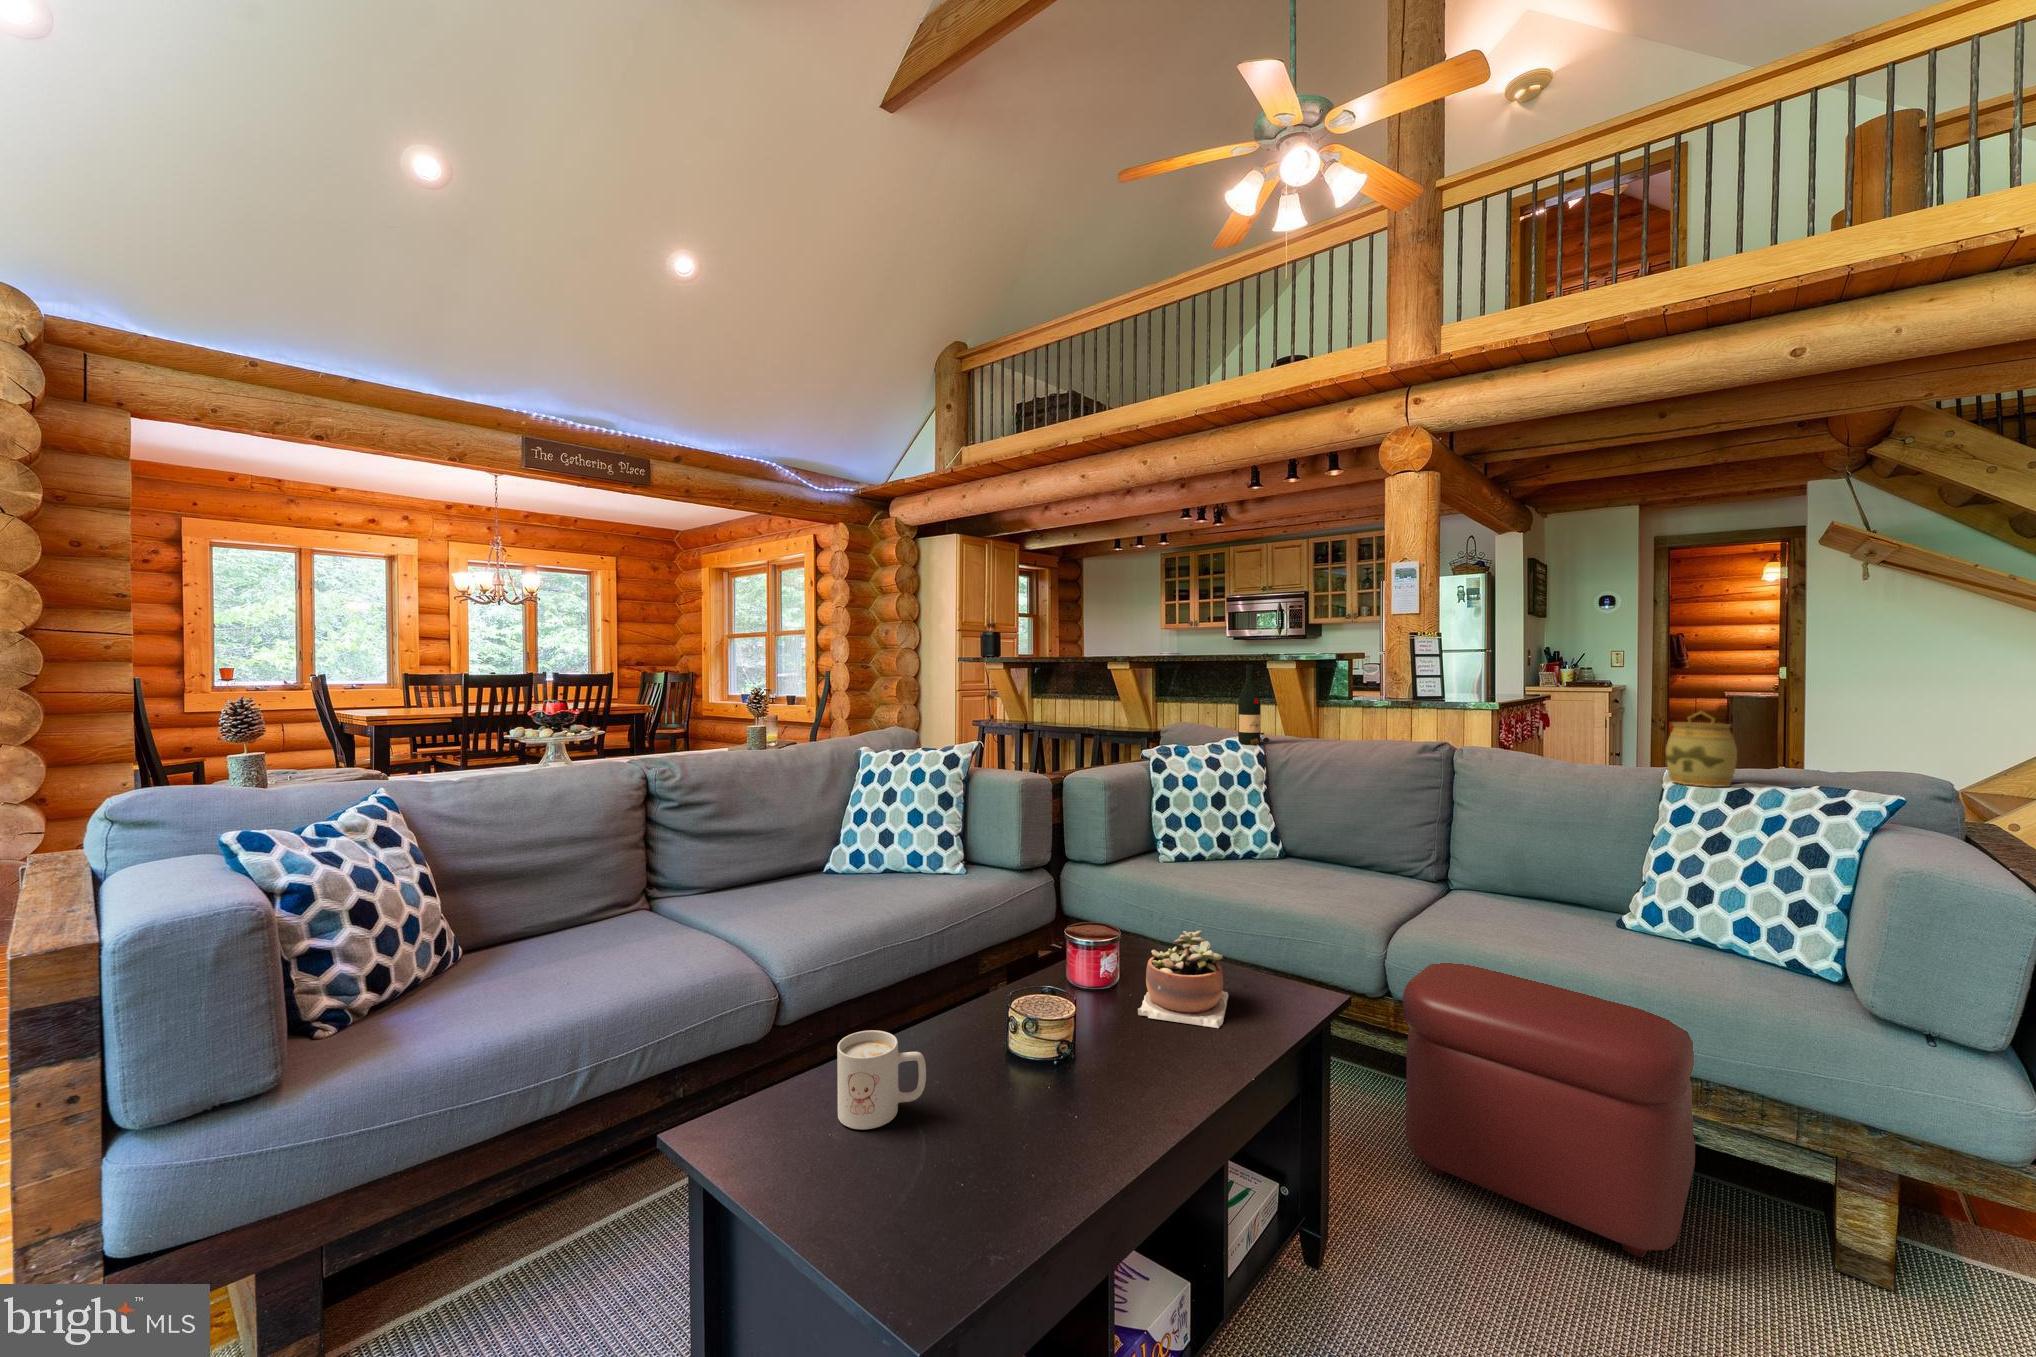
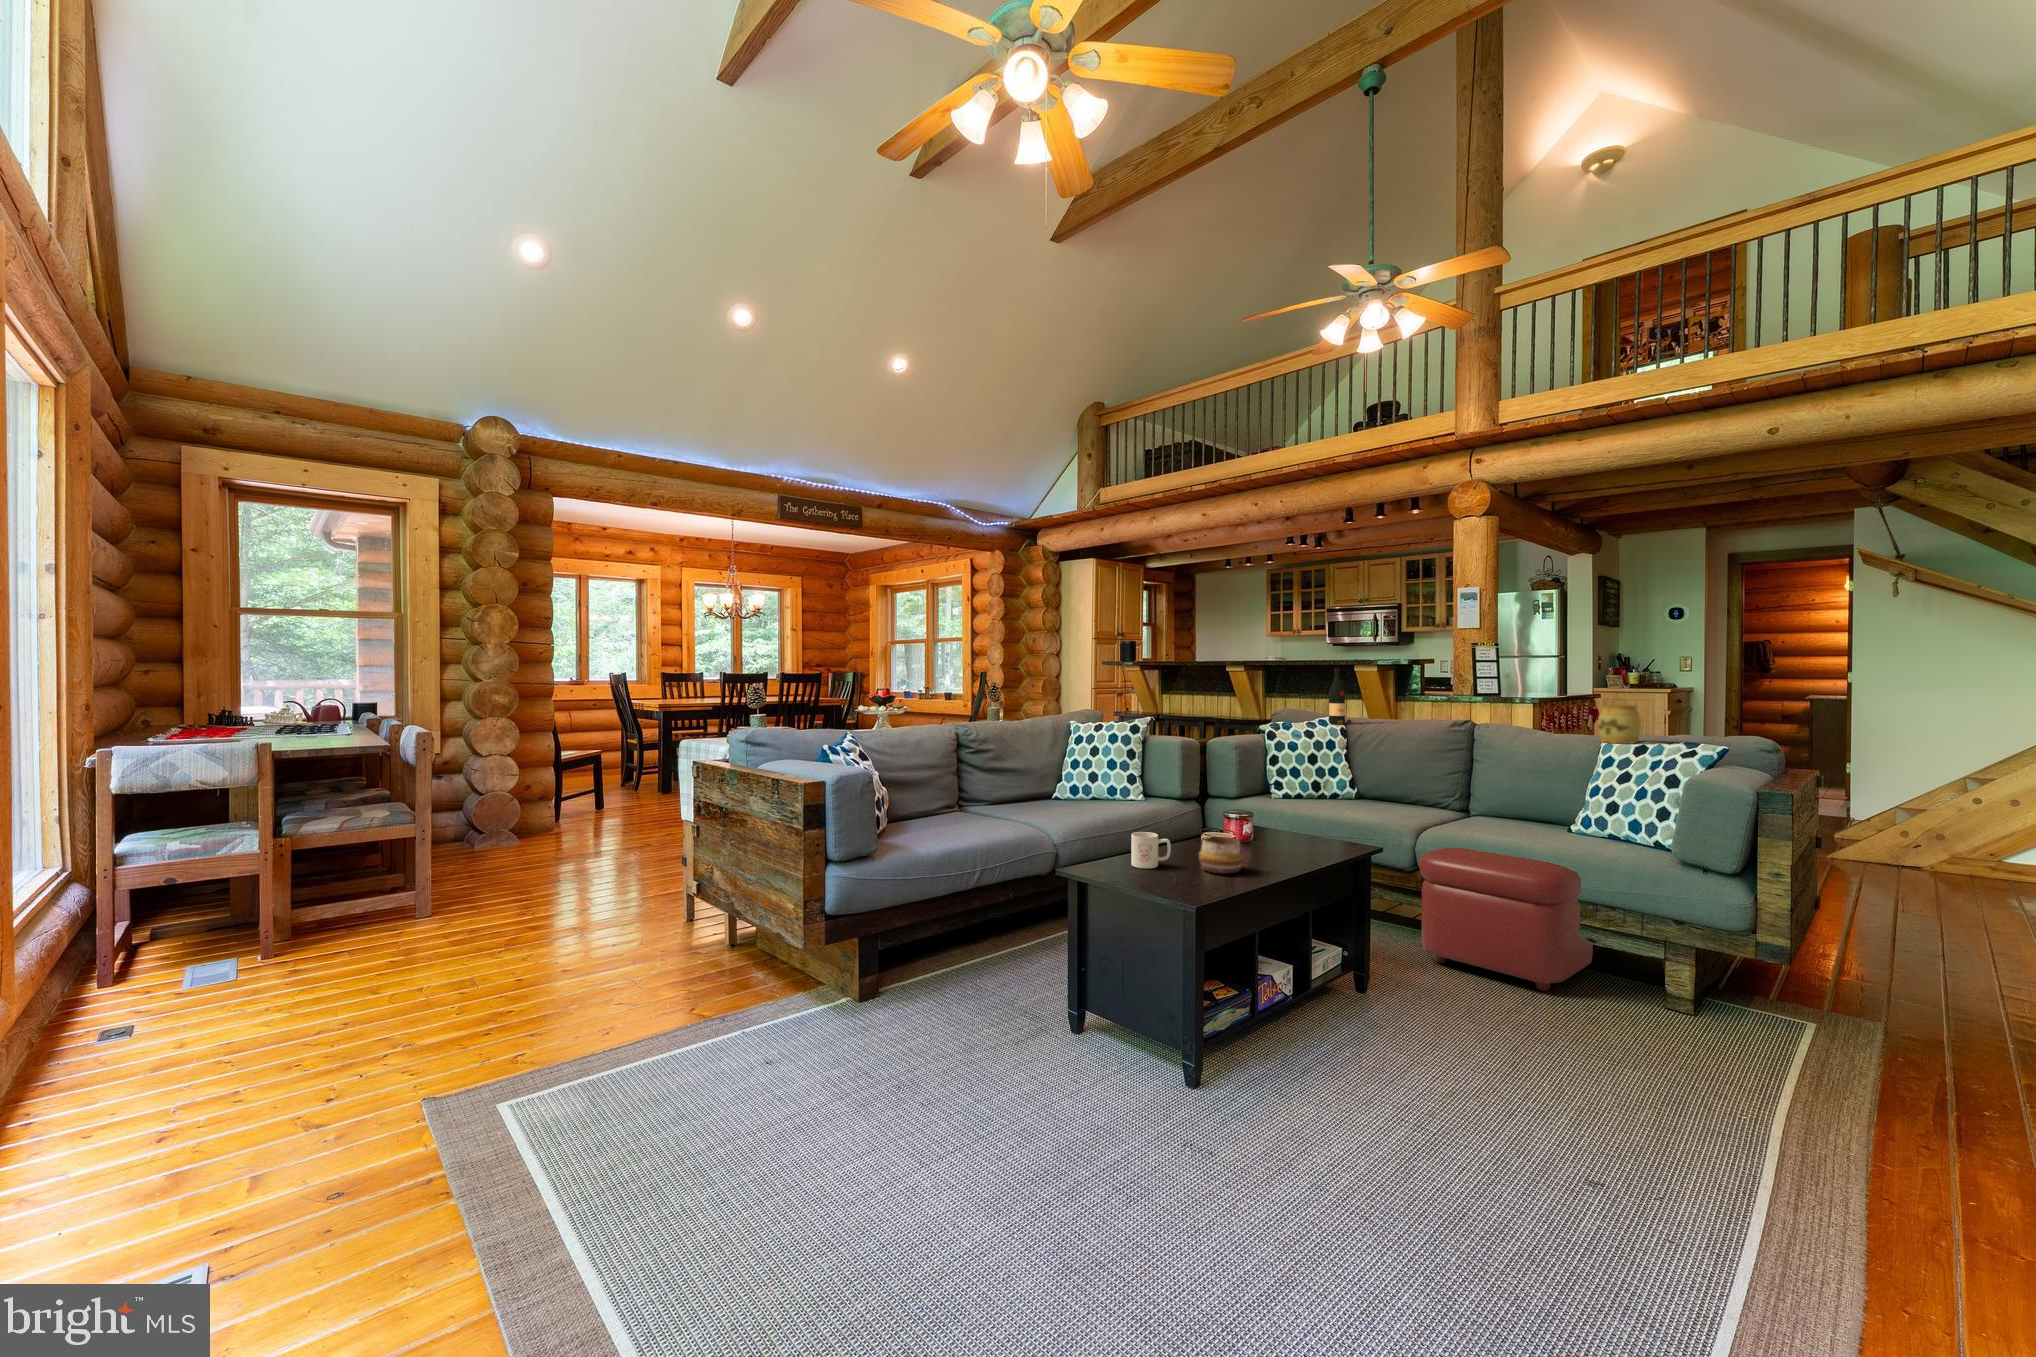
succulent plant: present [1138,931,1229,1028] -> none [1265,807,1313,851]
decorative bowl: none [982,1043,1084,1152] -> present [1199,837,1244,873]

